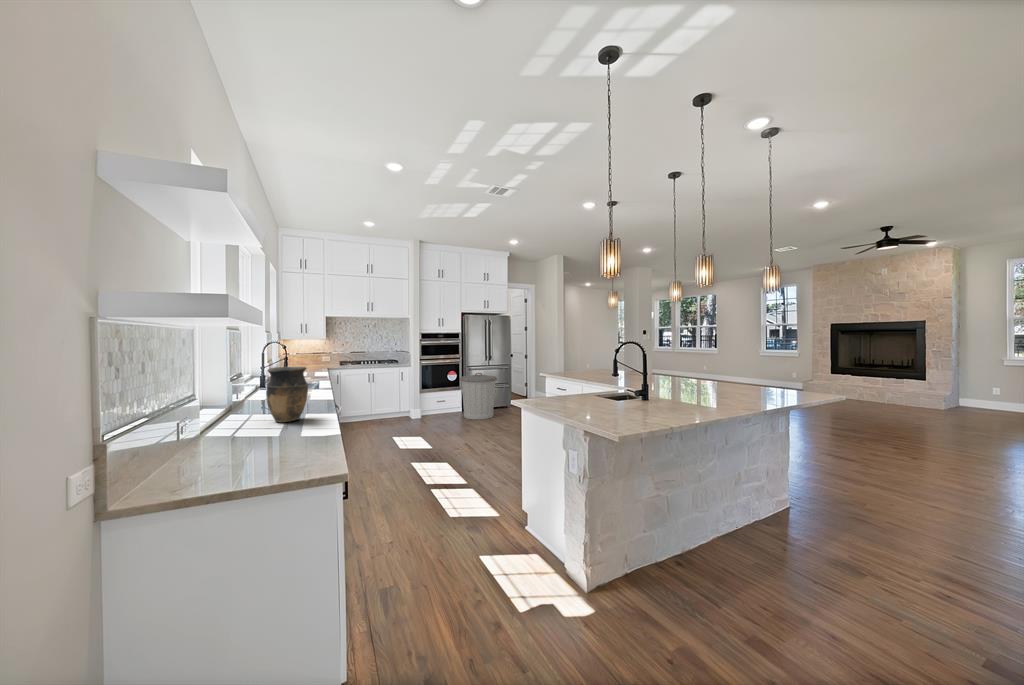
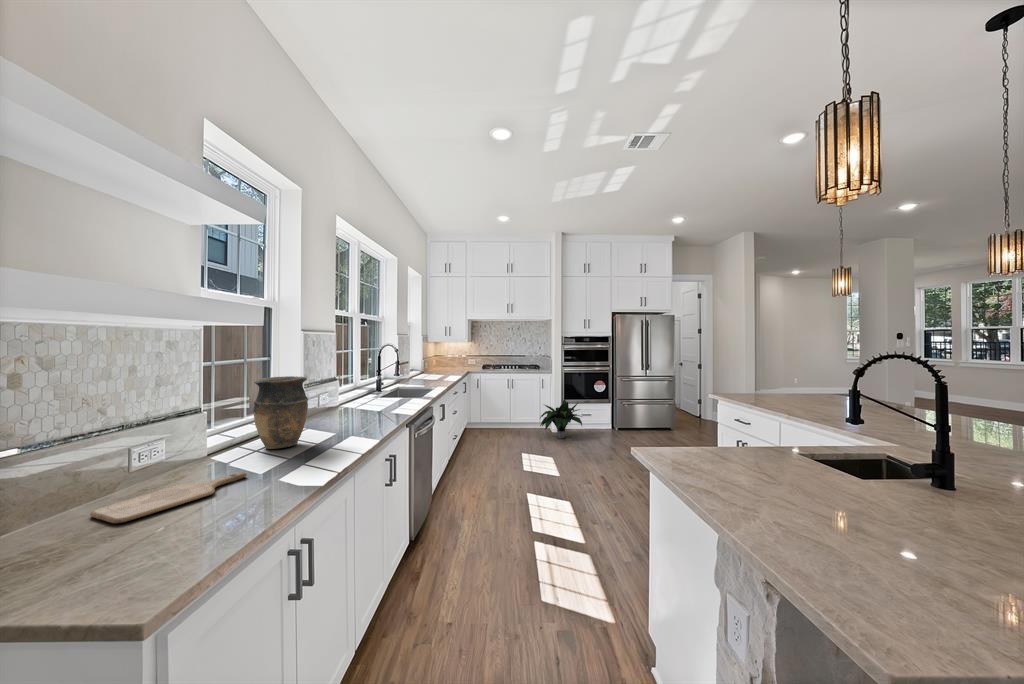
trash can: present [460,373,497,419] -> none [607,384,653,441]
potted plant: none [403,388,443,423] -> present [540,399,582,438]
cutting board: none [250,431,310,455] -> present [90,472,247,523]

